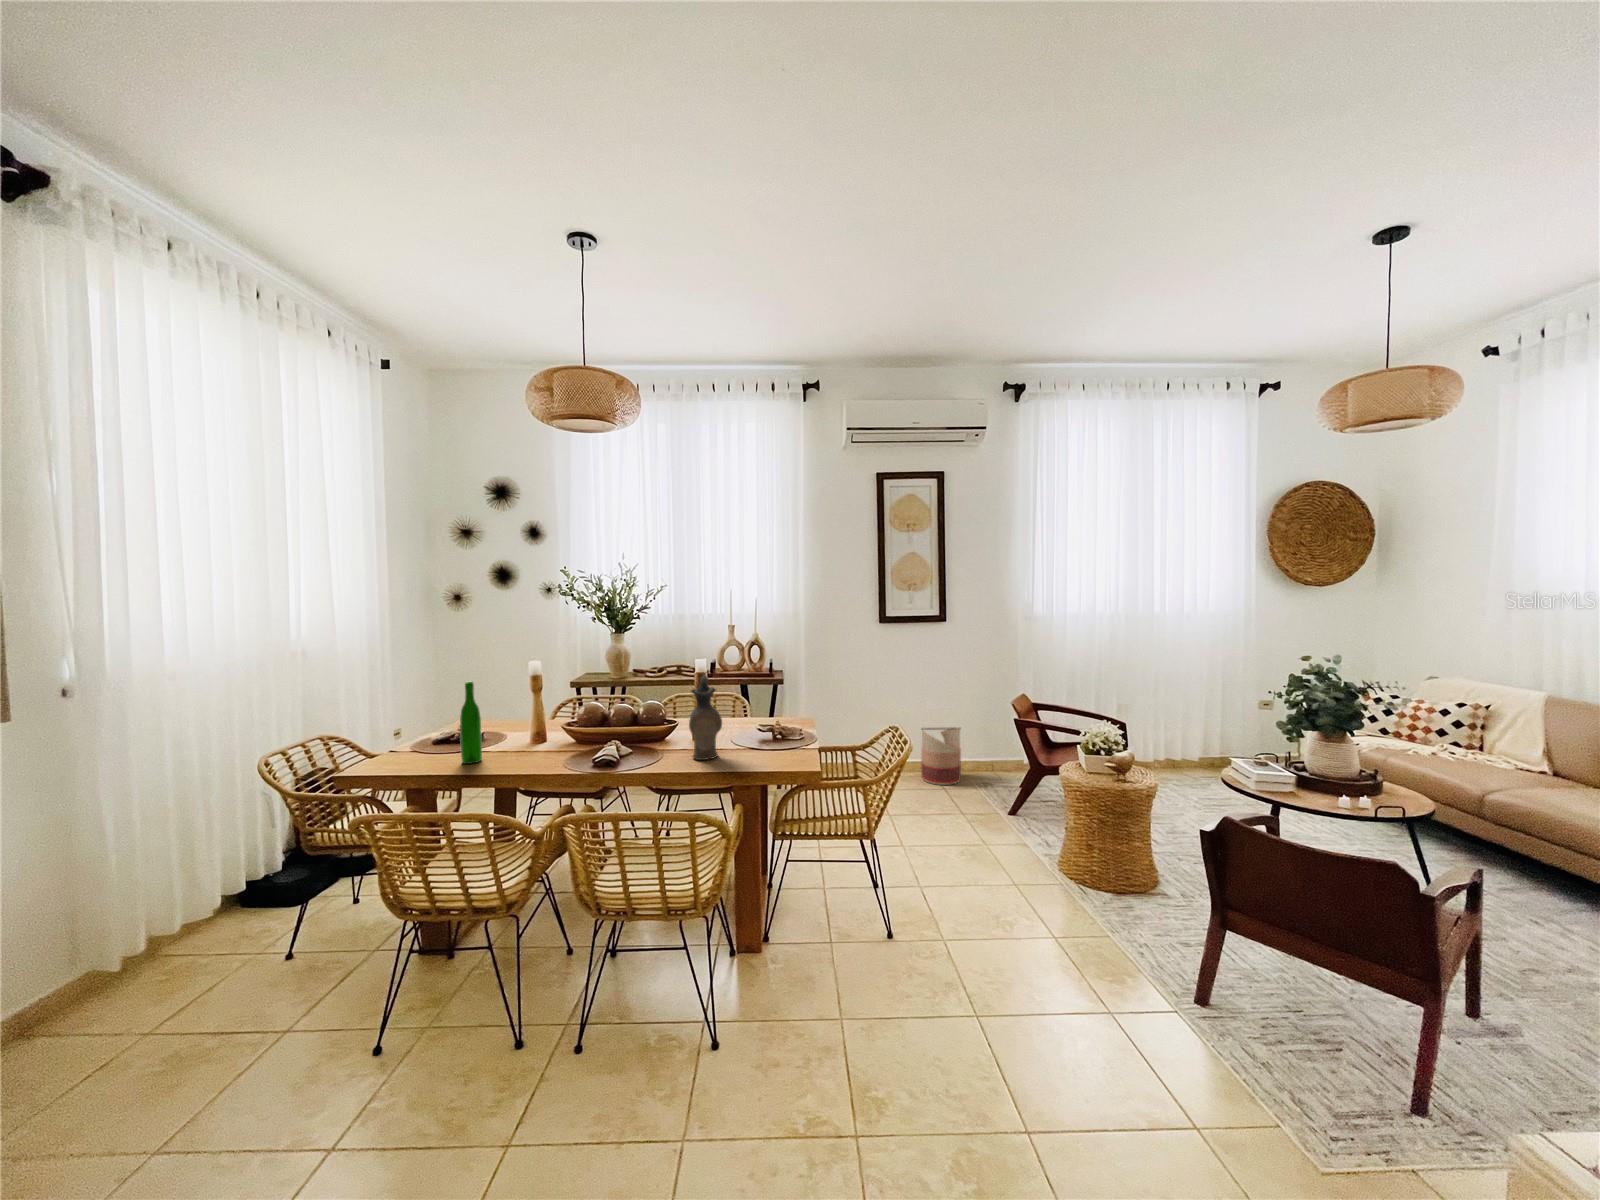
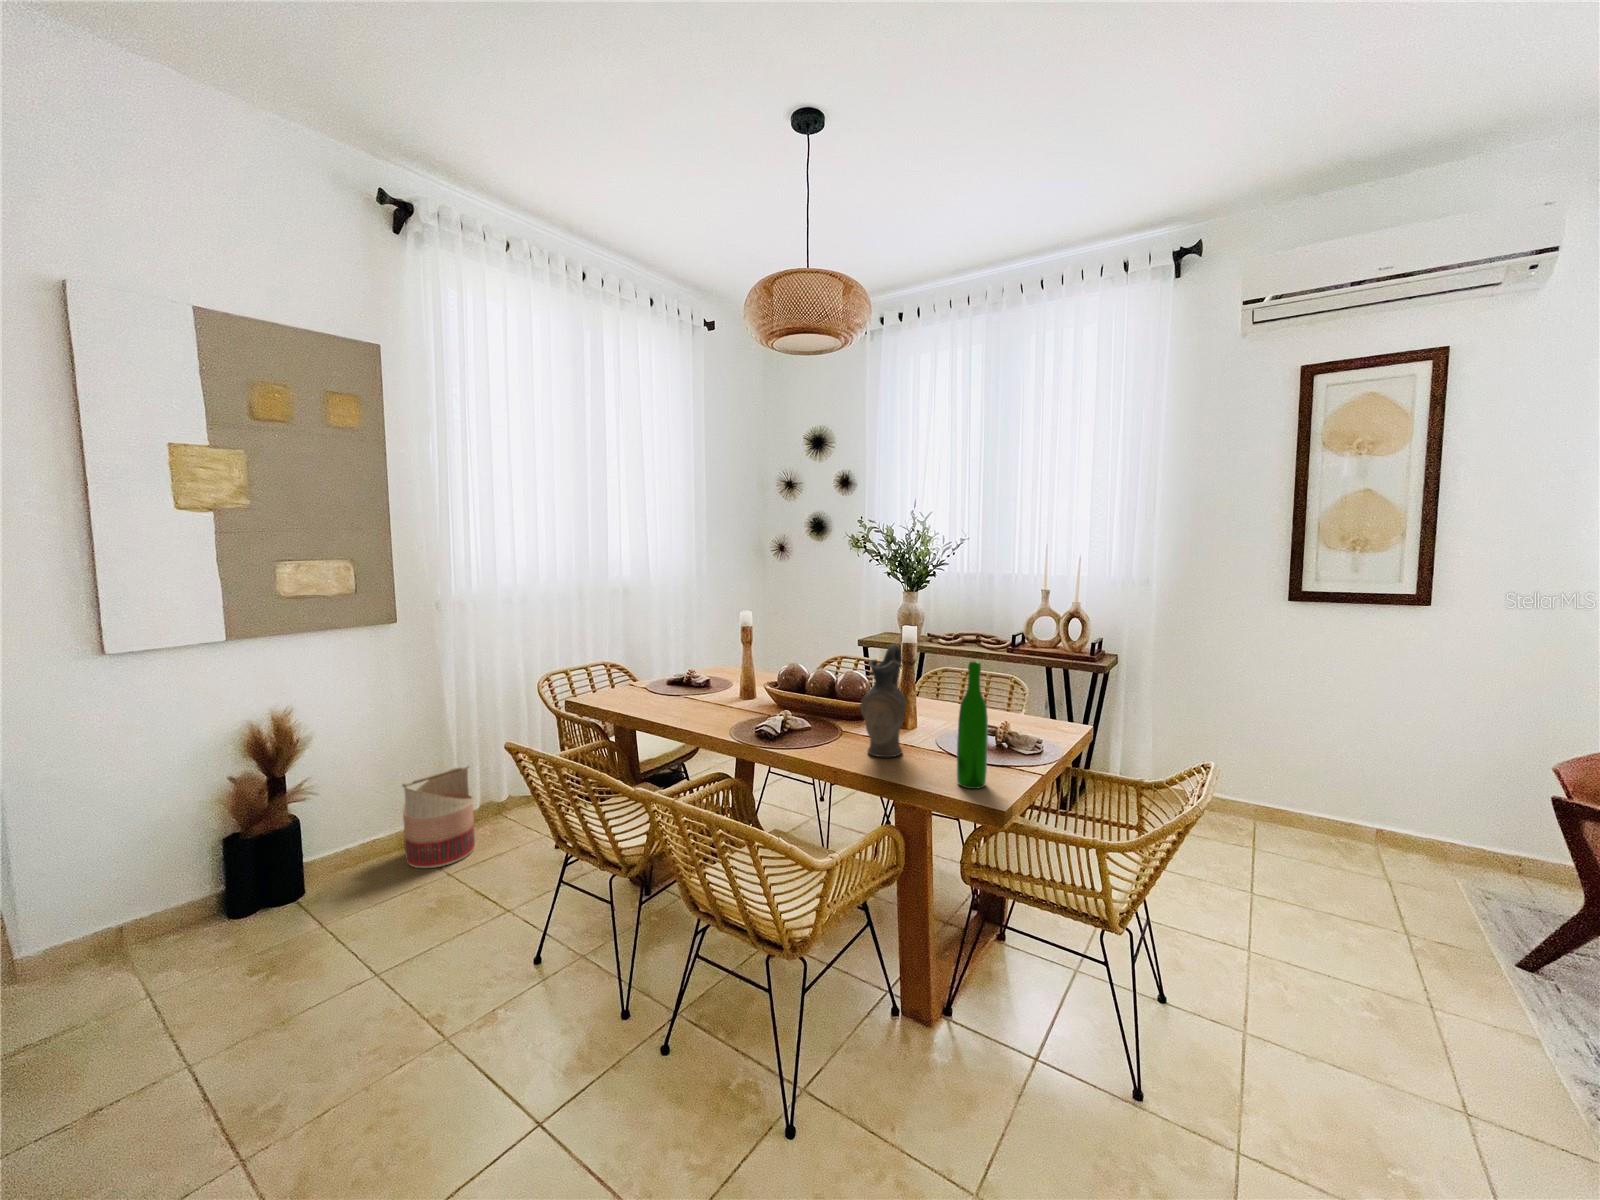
wine bottle: present [460,682,482,764] -> present [957,662,988,789]
basket: present [921,727,961,785] -> present [402,765,475,868]

